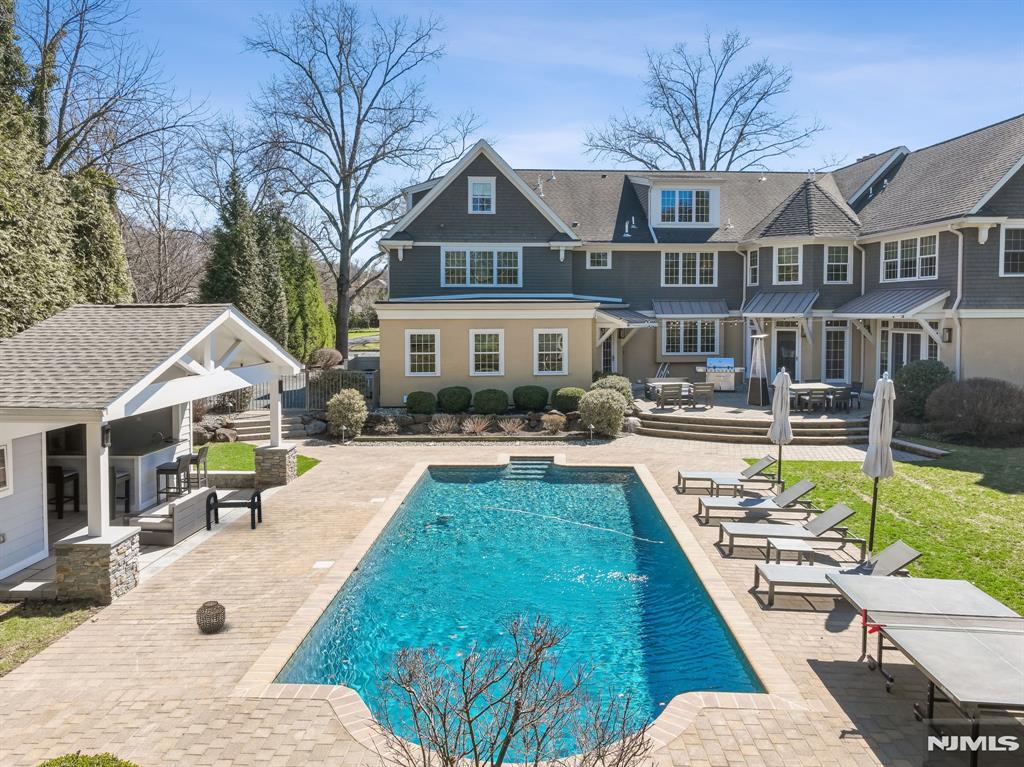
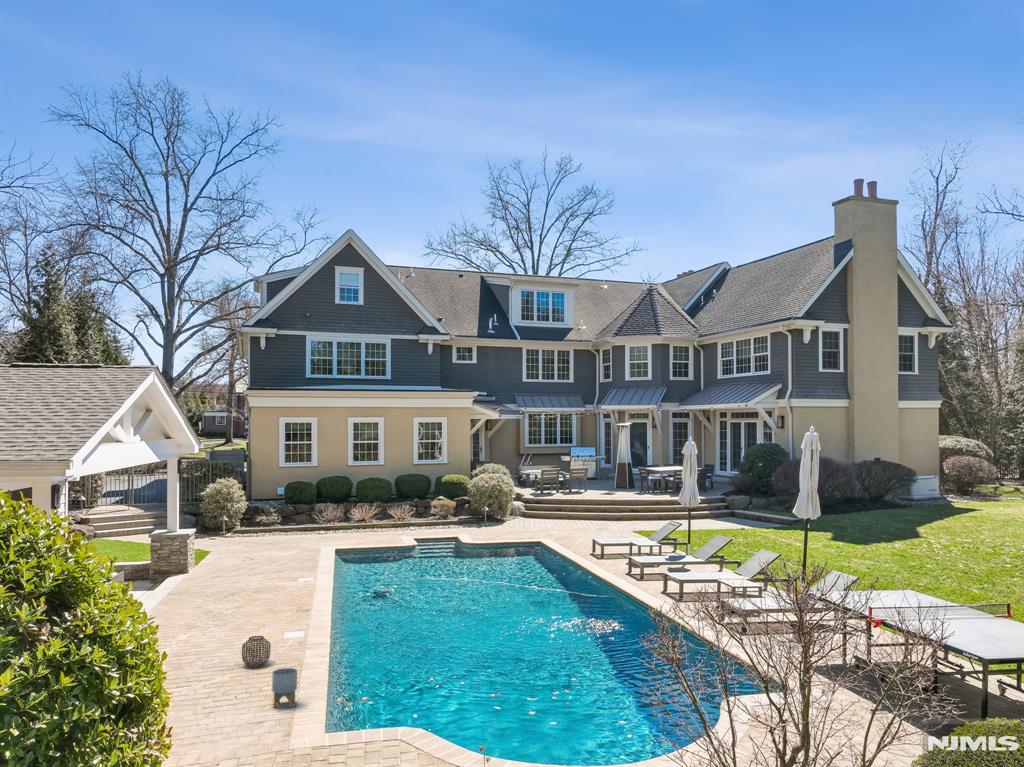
bench: present [206,491,262,530] -> none [150,560,207,604]
planter: none [169,656,196,699] -> present [272,668,297,708]

